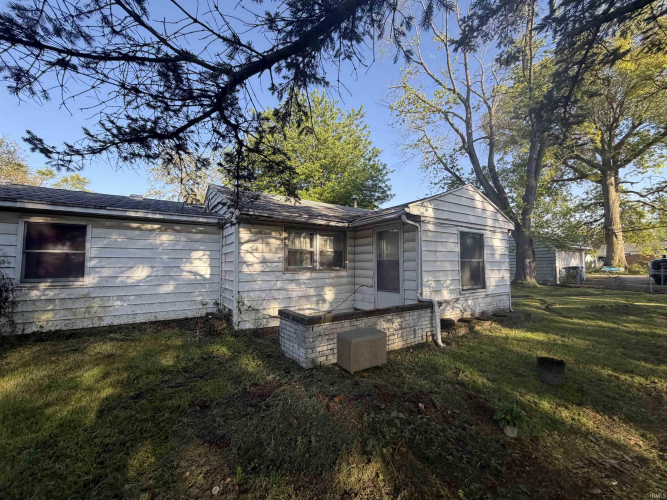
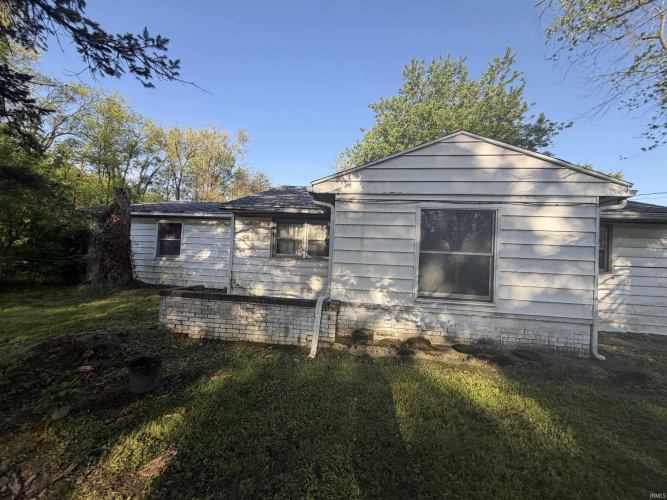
storage bench: present [337,327,387,374] -> none [164,306,218,347]
bucket: present [536,357,567,385] -> present [125,356,163,393]

